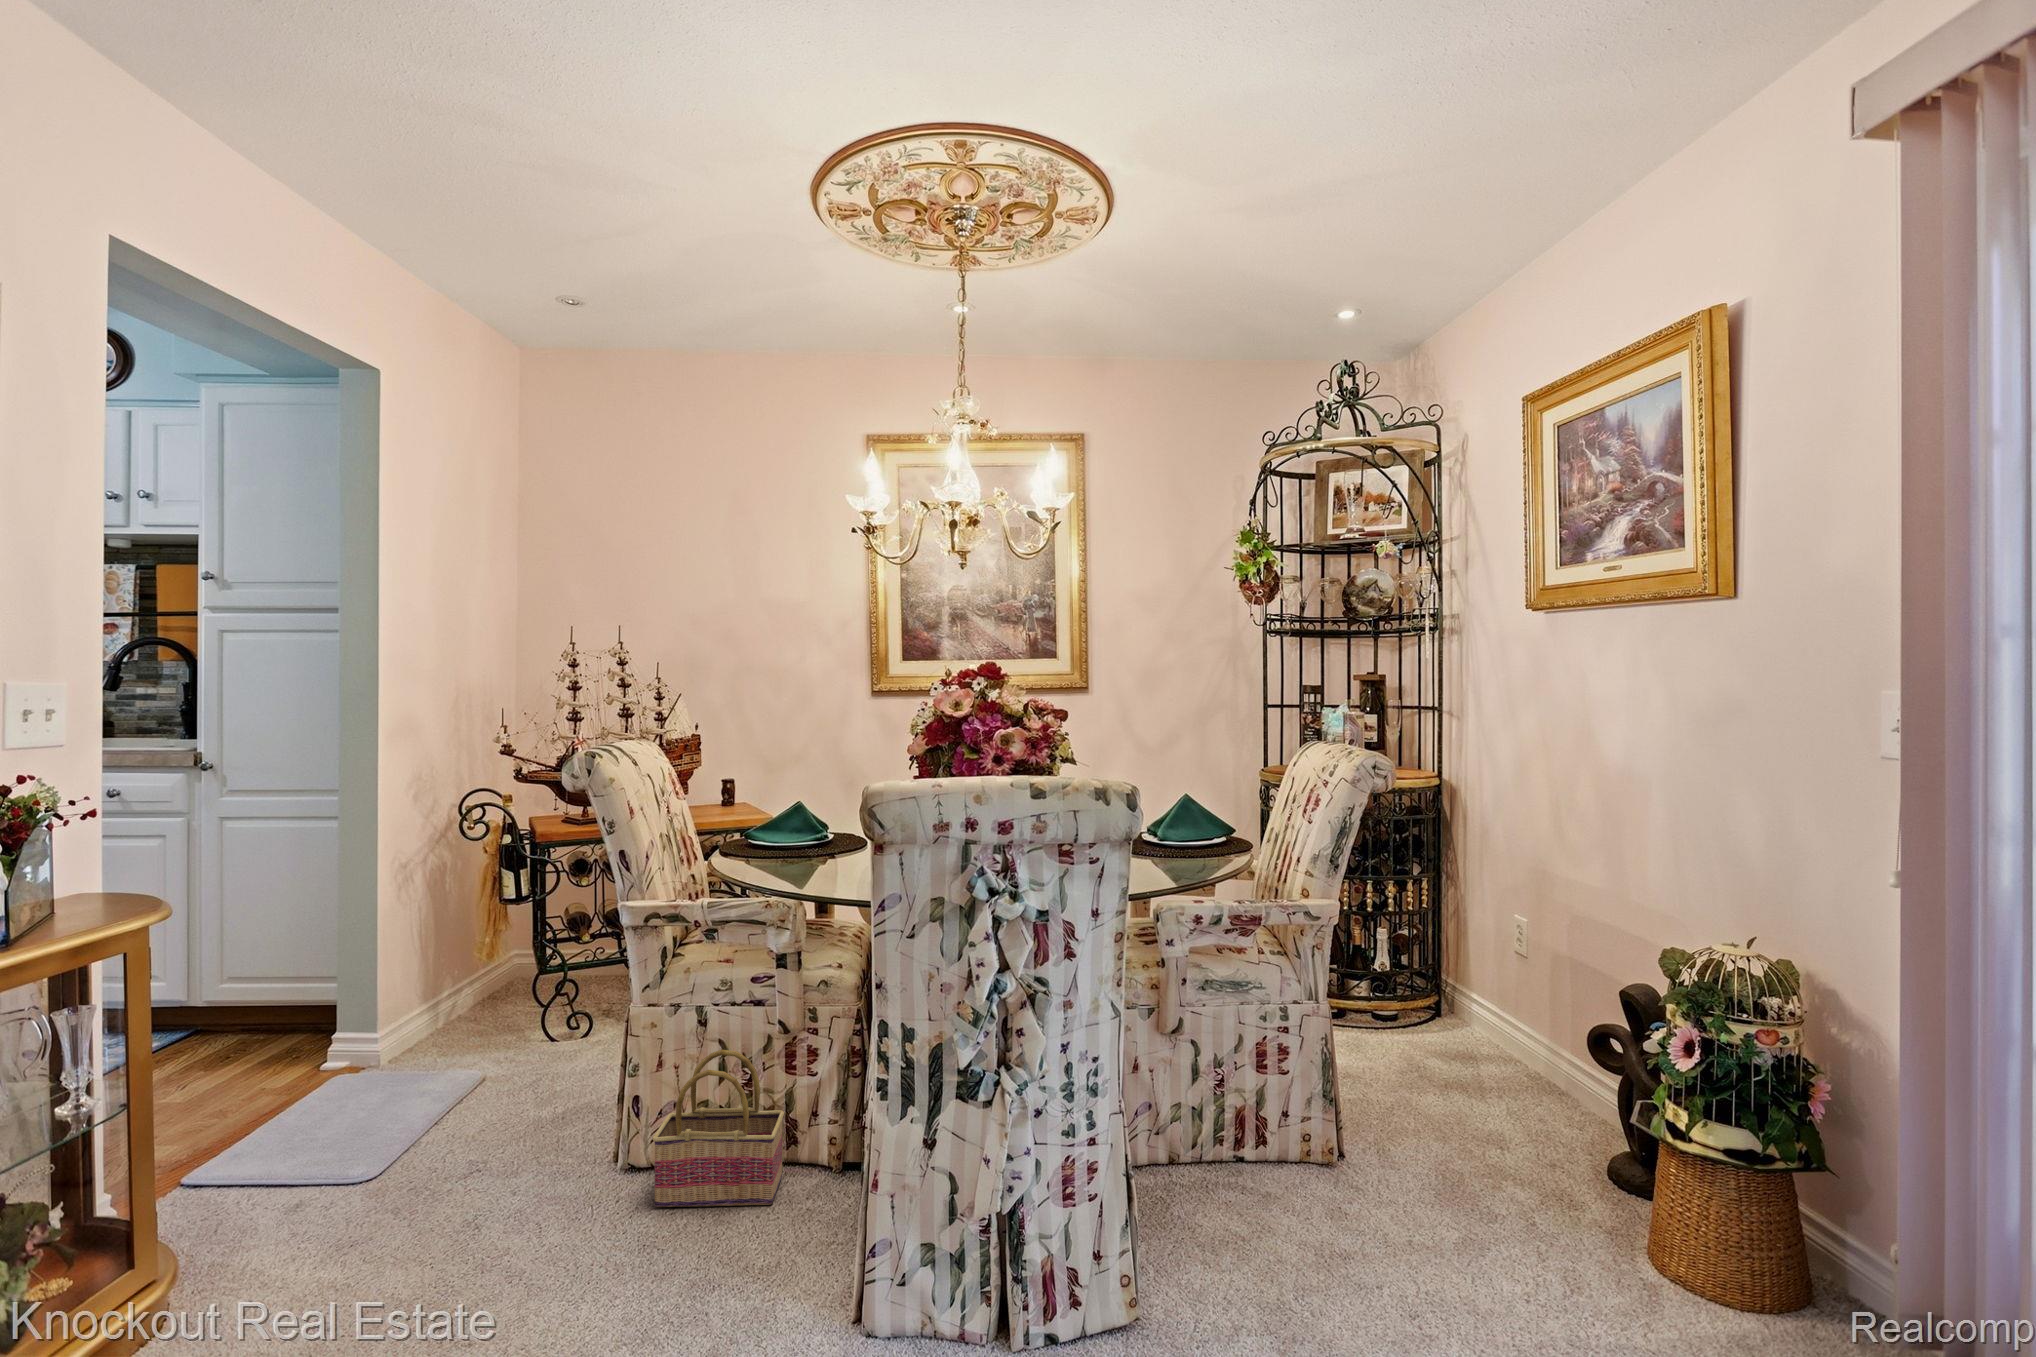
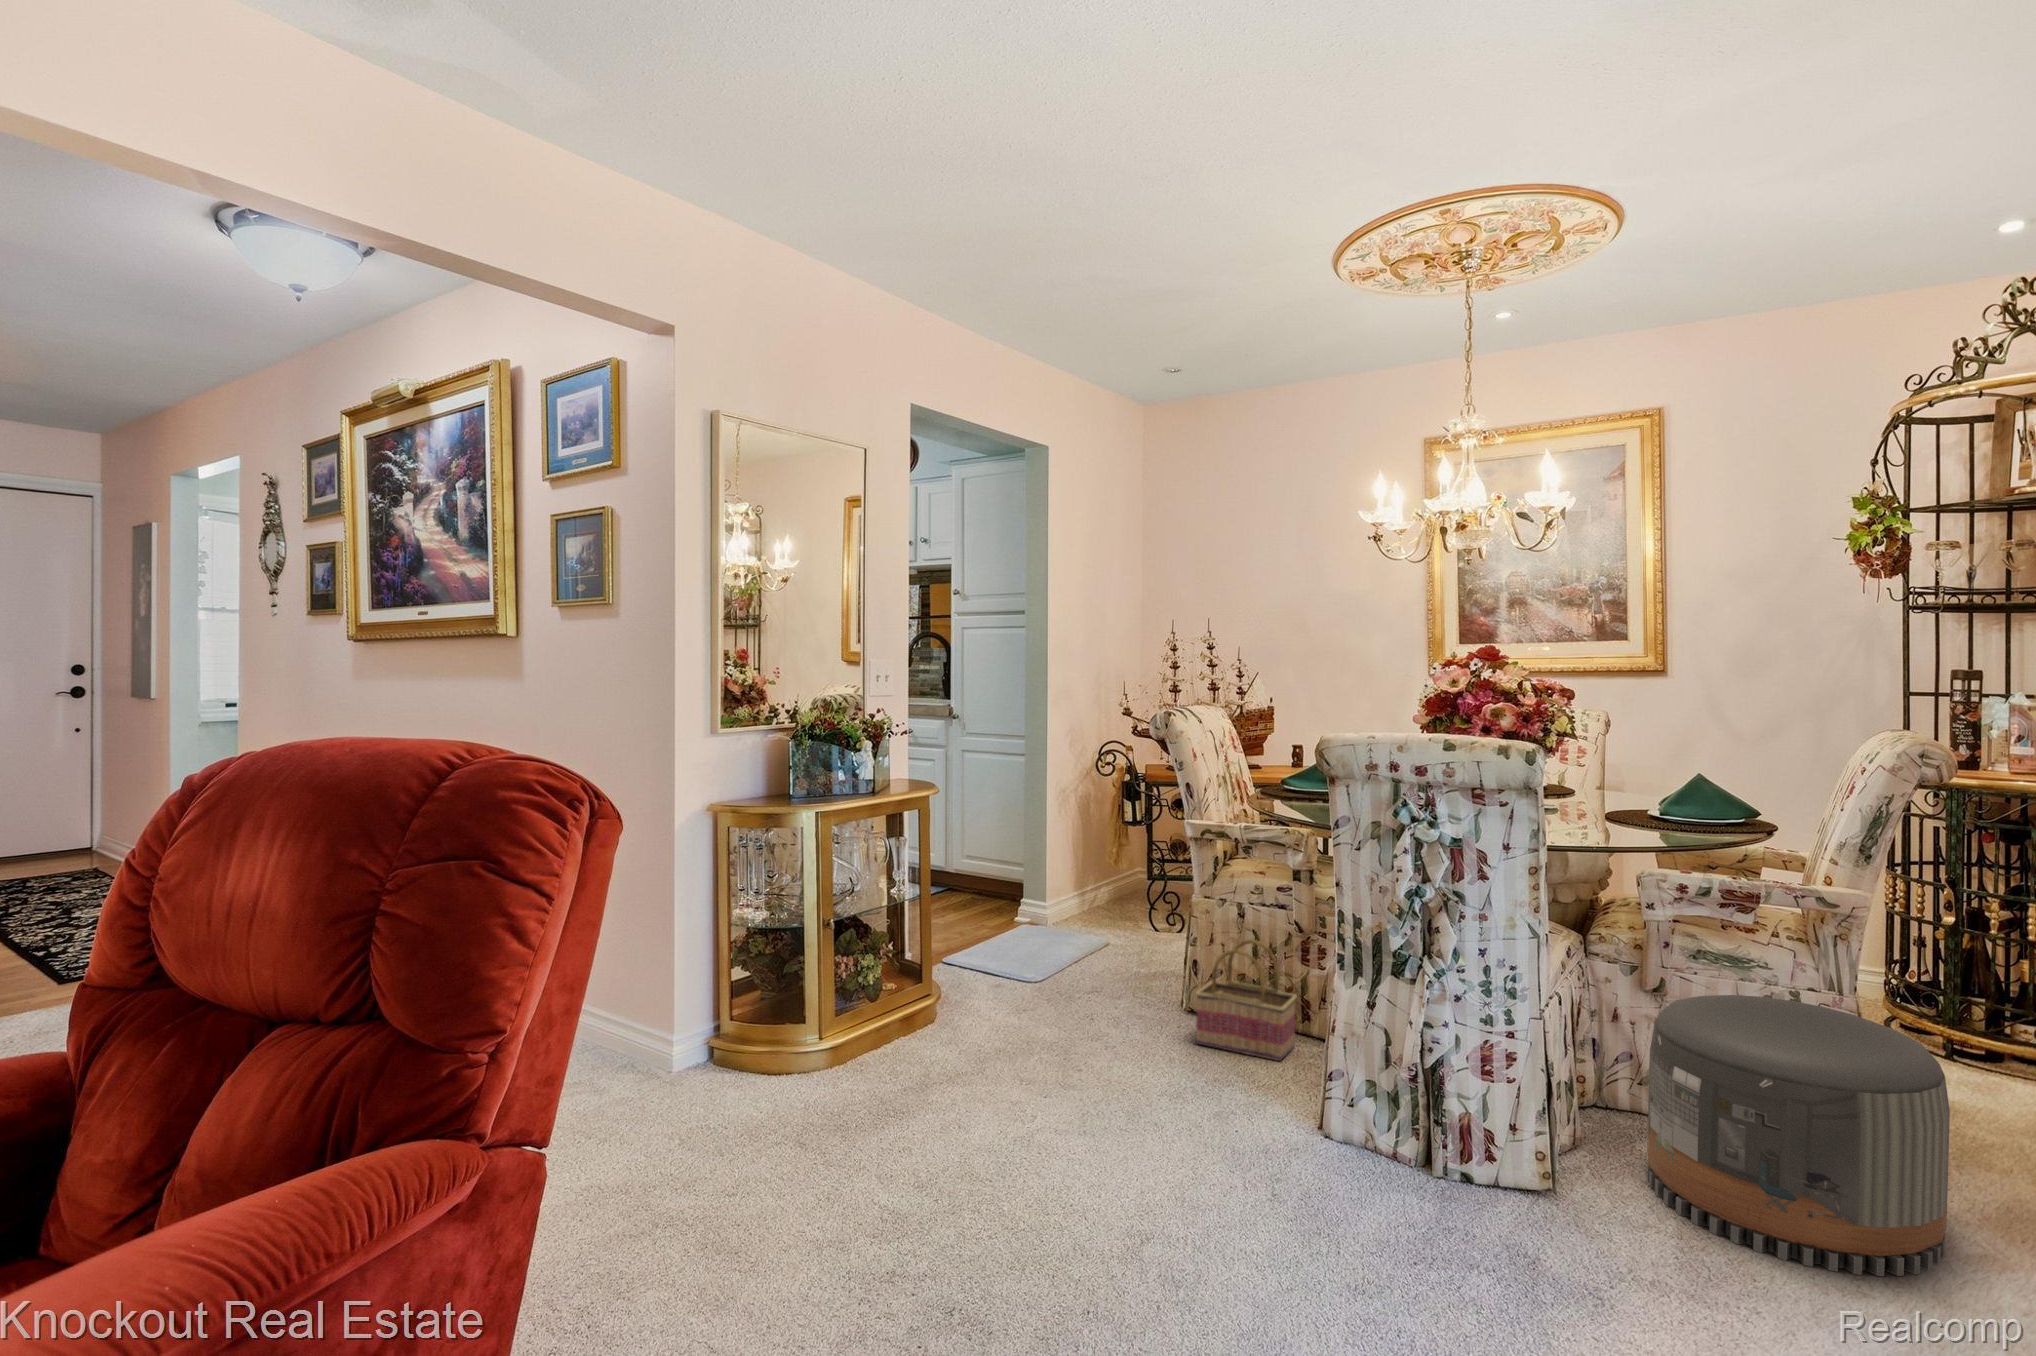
pouf: none [1194,1027,1451,1314] -> present [1647,995,1950,1276]

